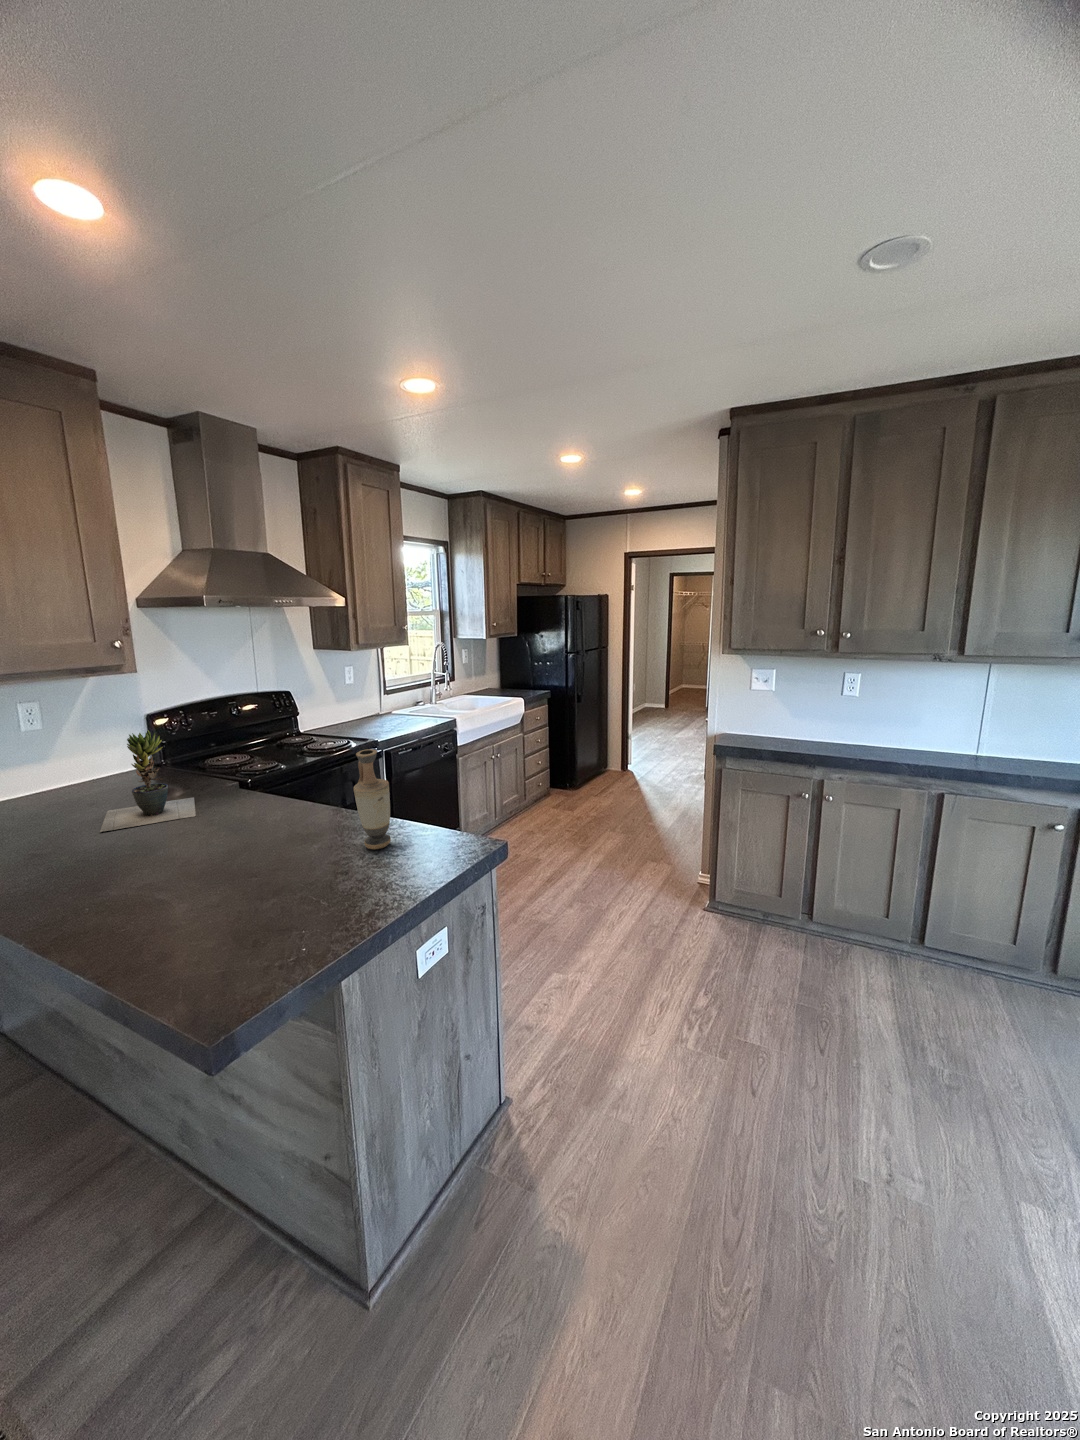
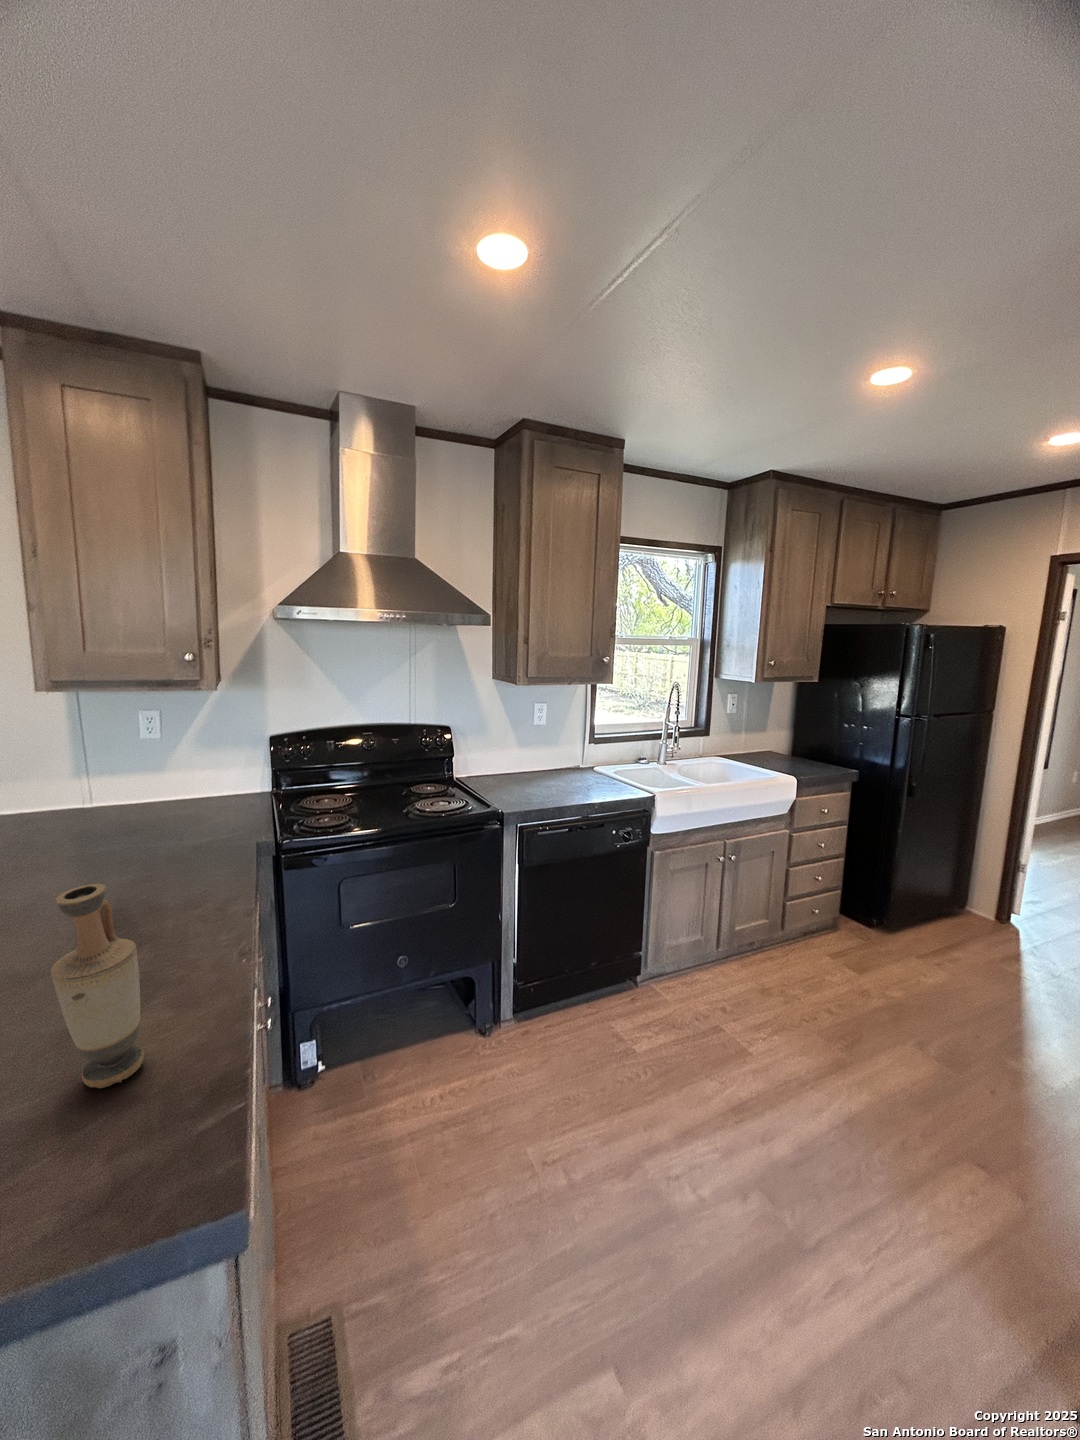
potted plant: present [100,731,196,832] -> none [47,760,204,884]

